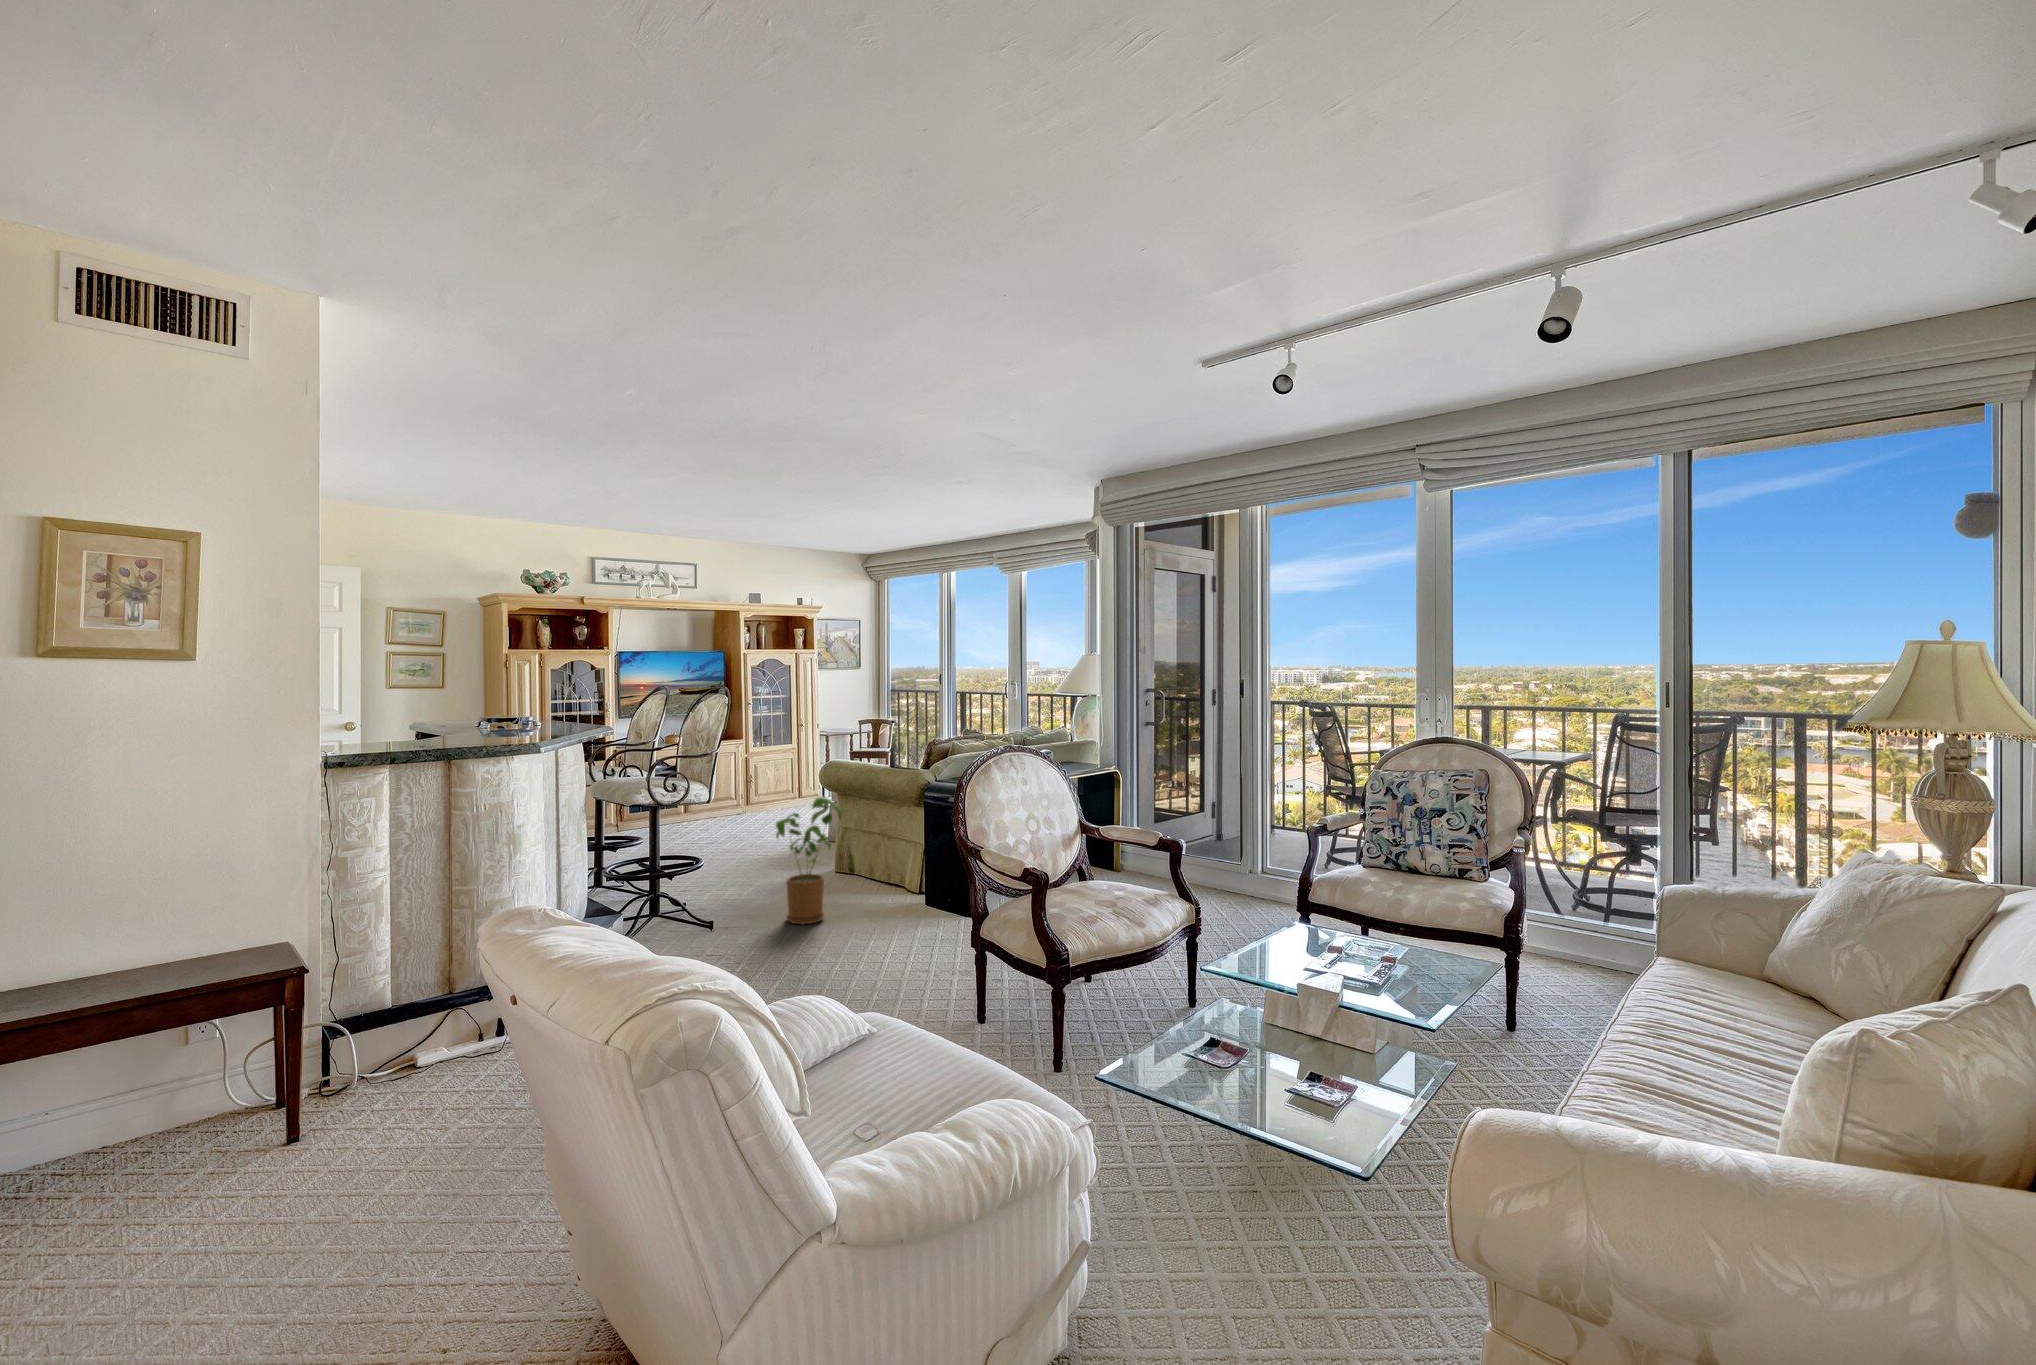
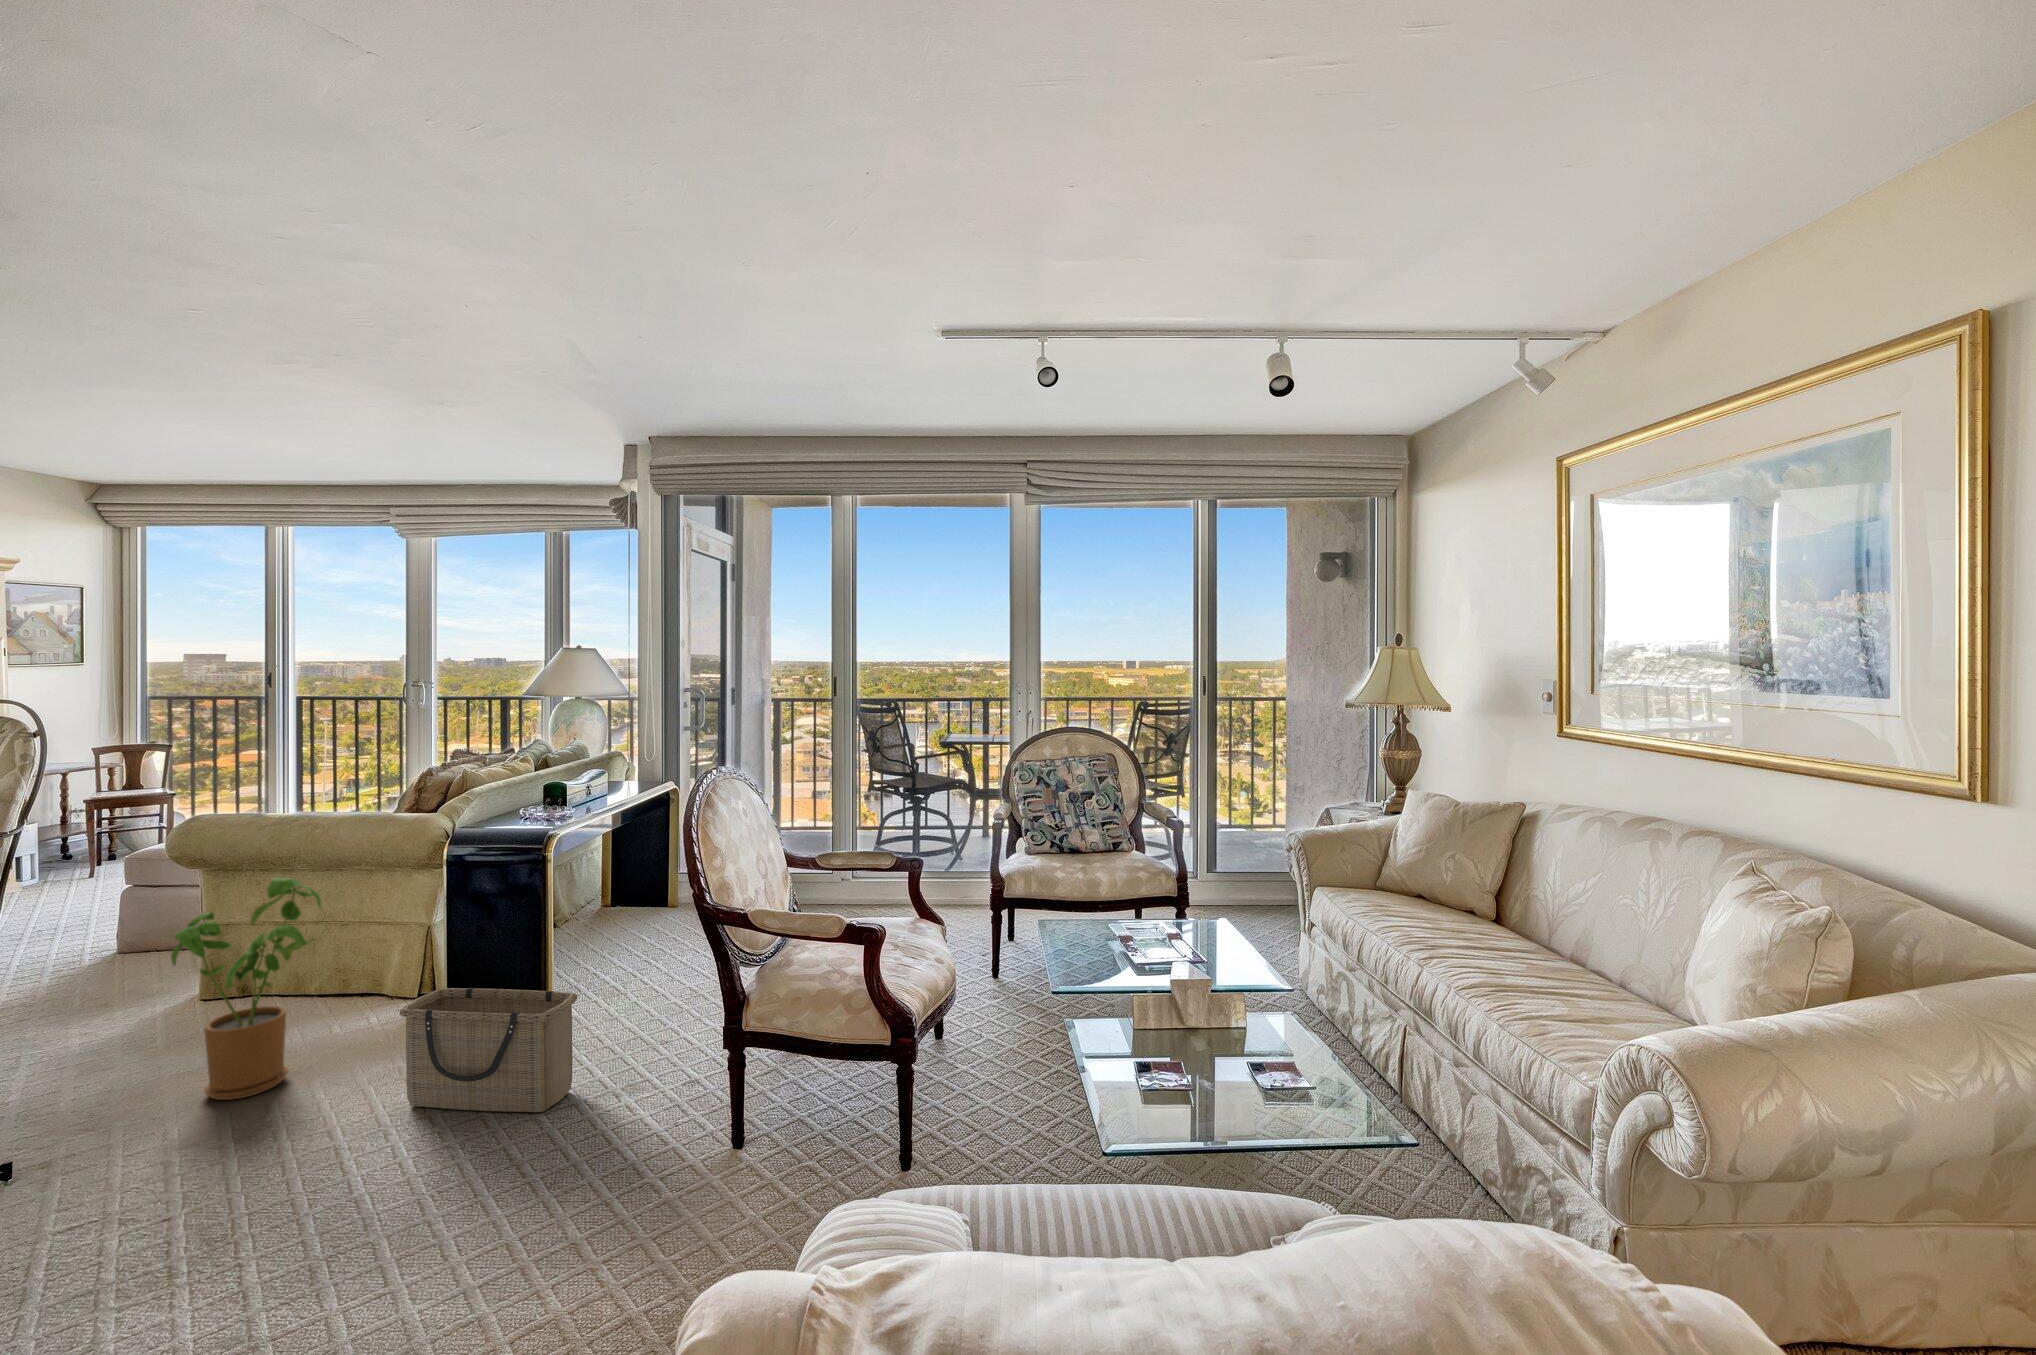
basket: none [849,881,935,974] -> present [400,988,577,1112]

